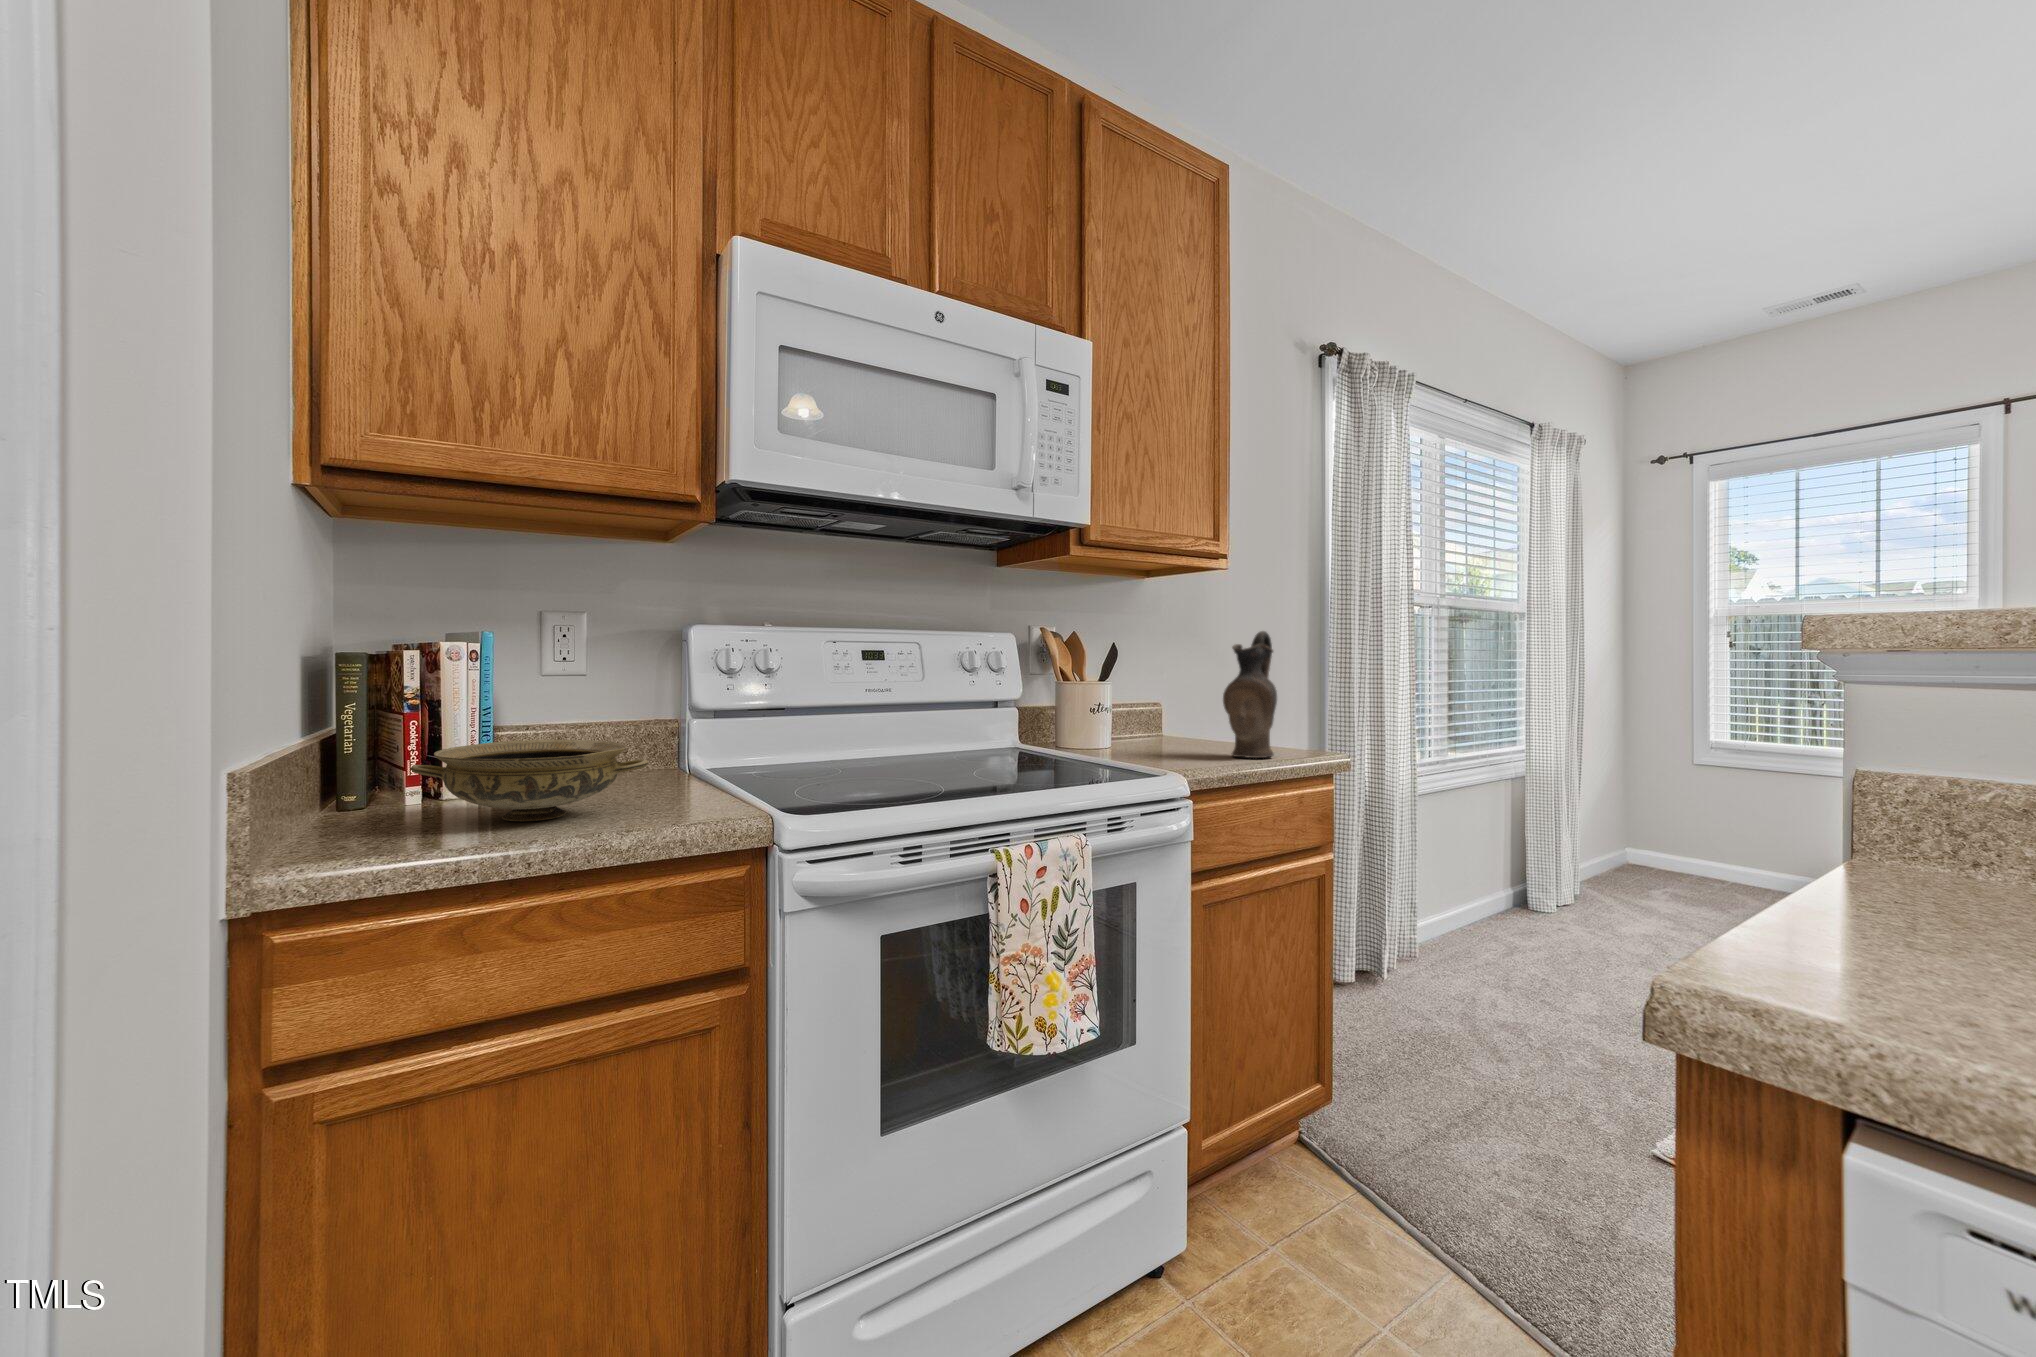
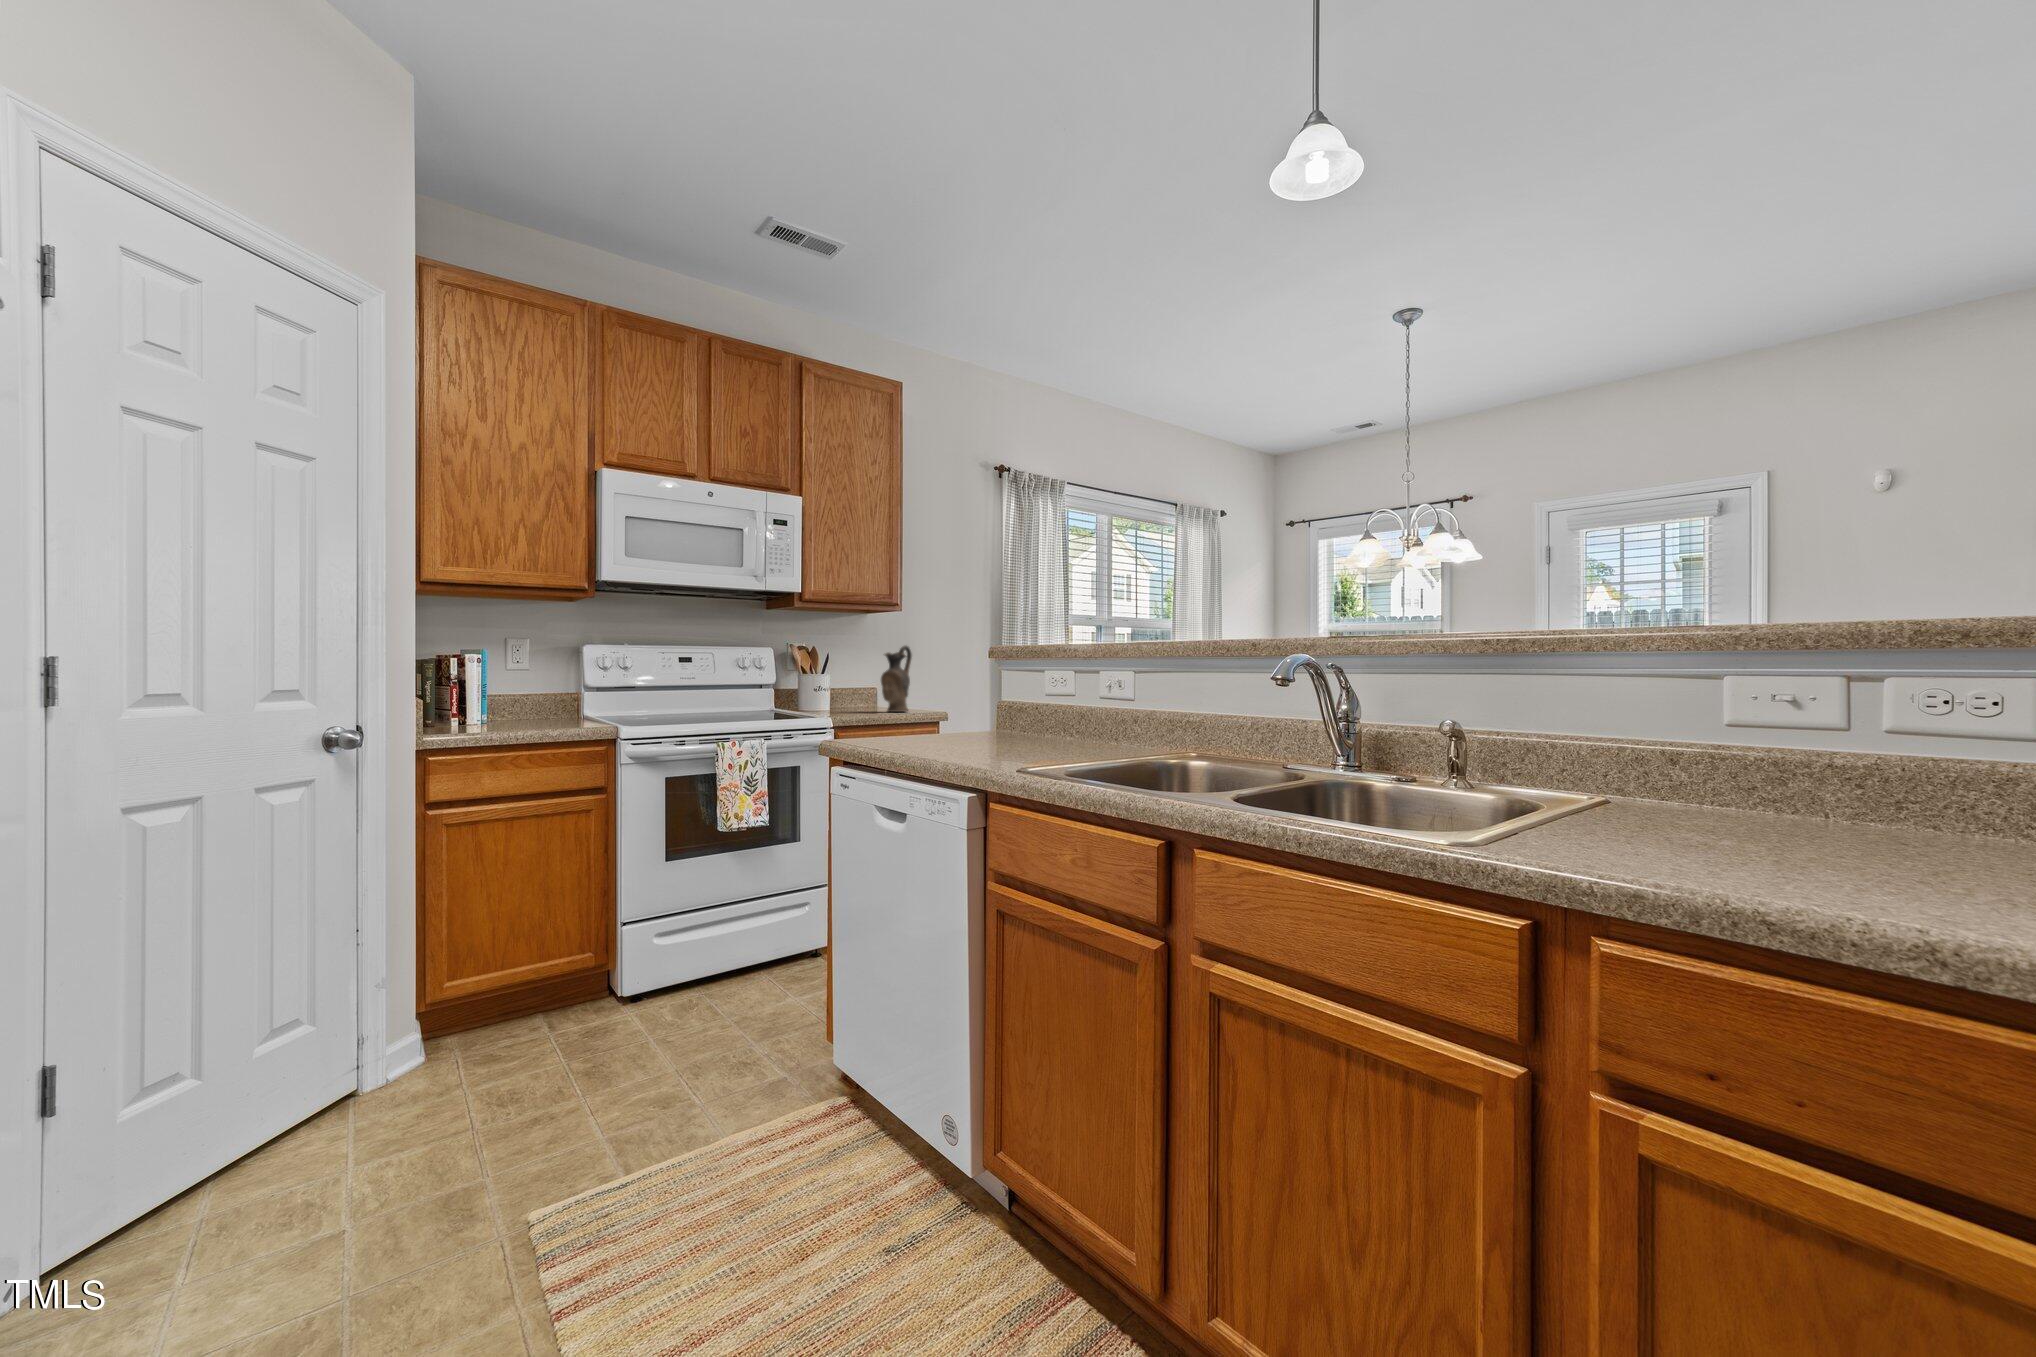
ceramic bowl: present [411,740,648,821] -> none [459,697,560,728]

